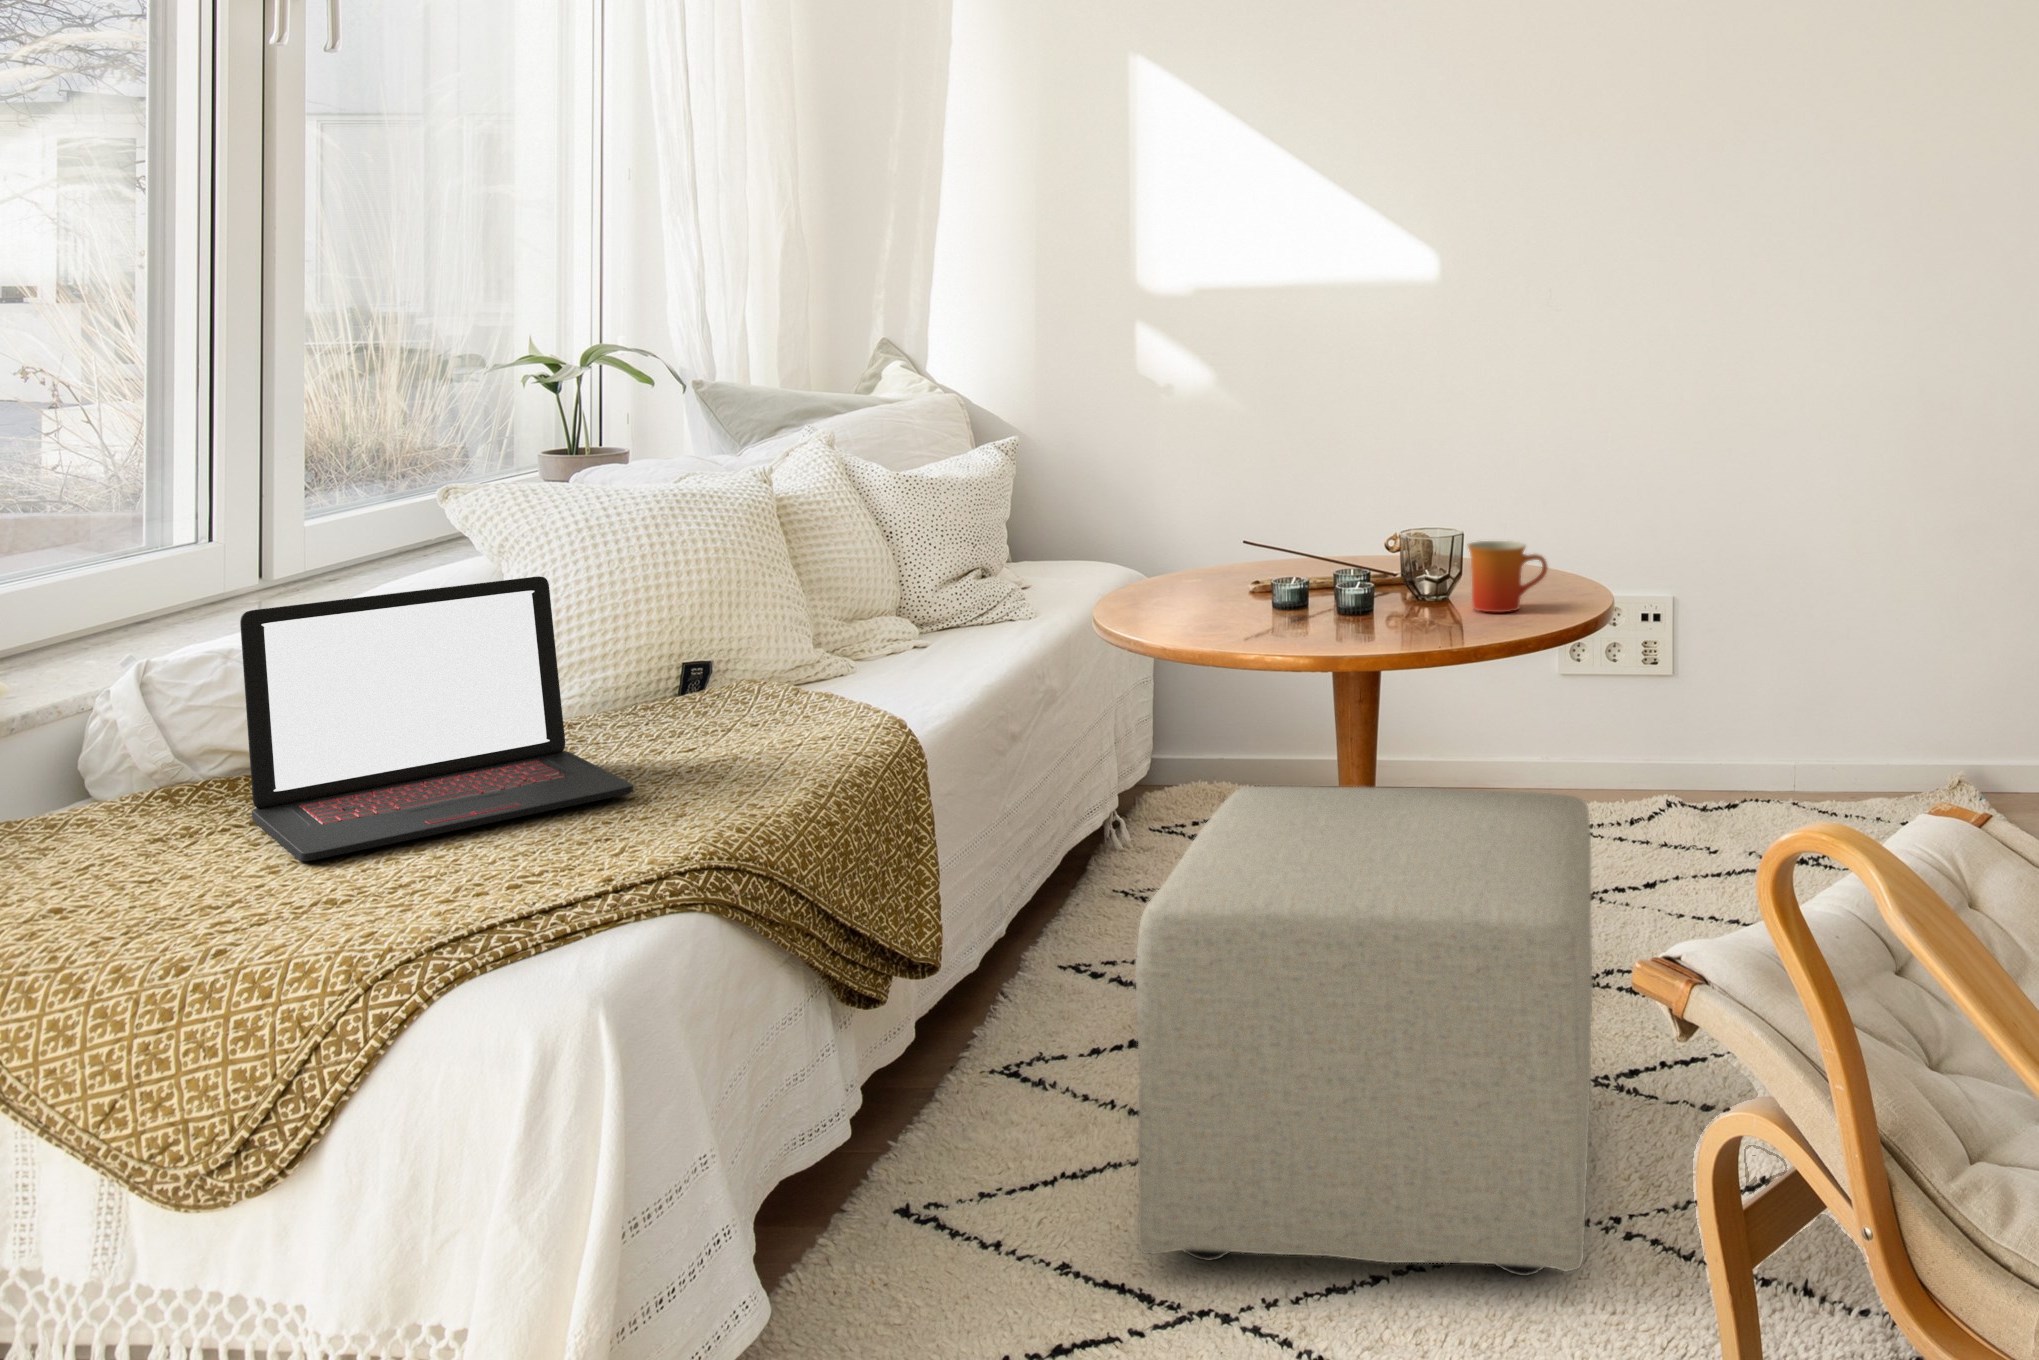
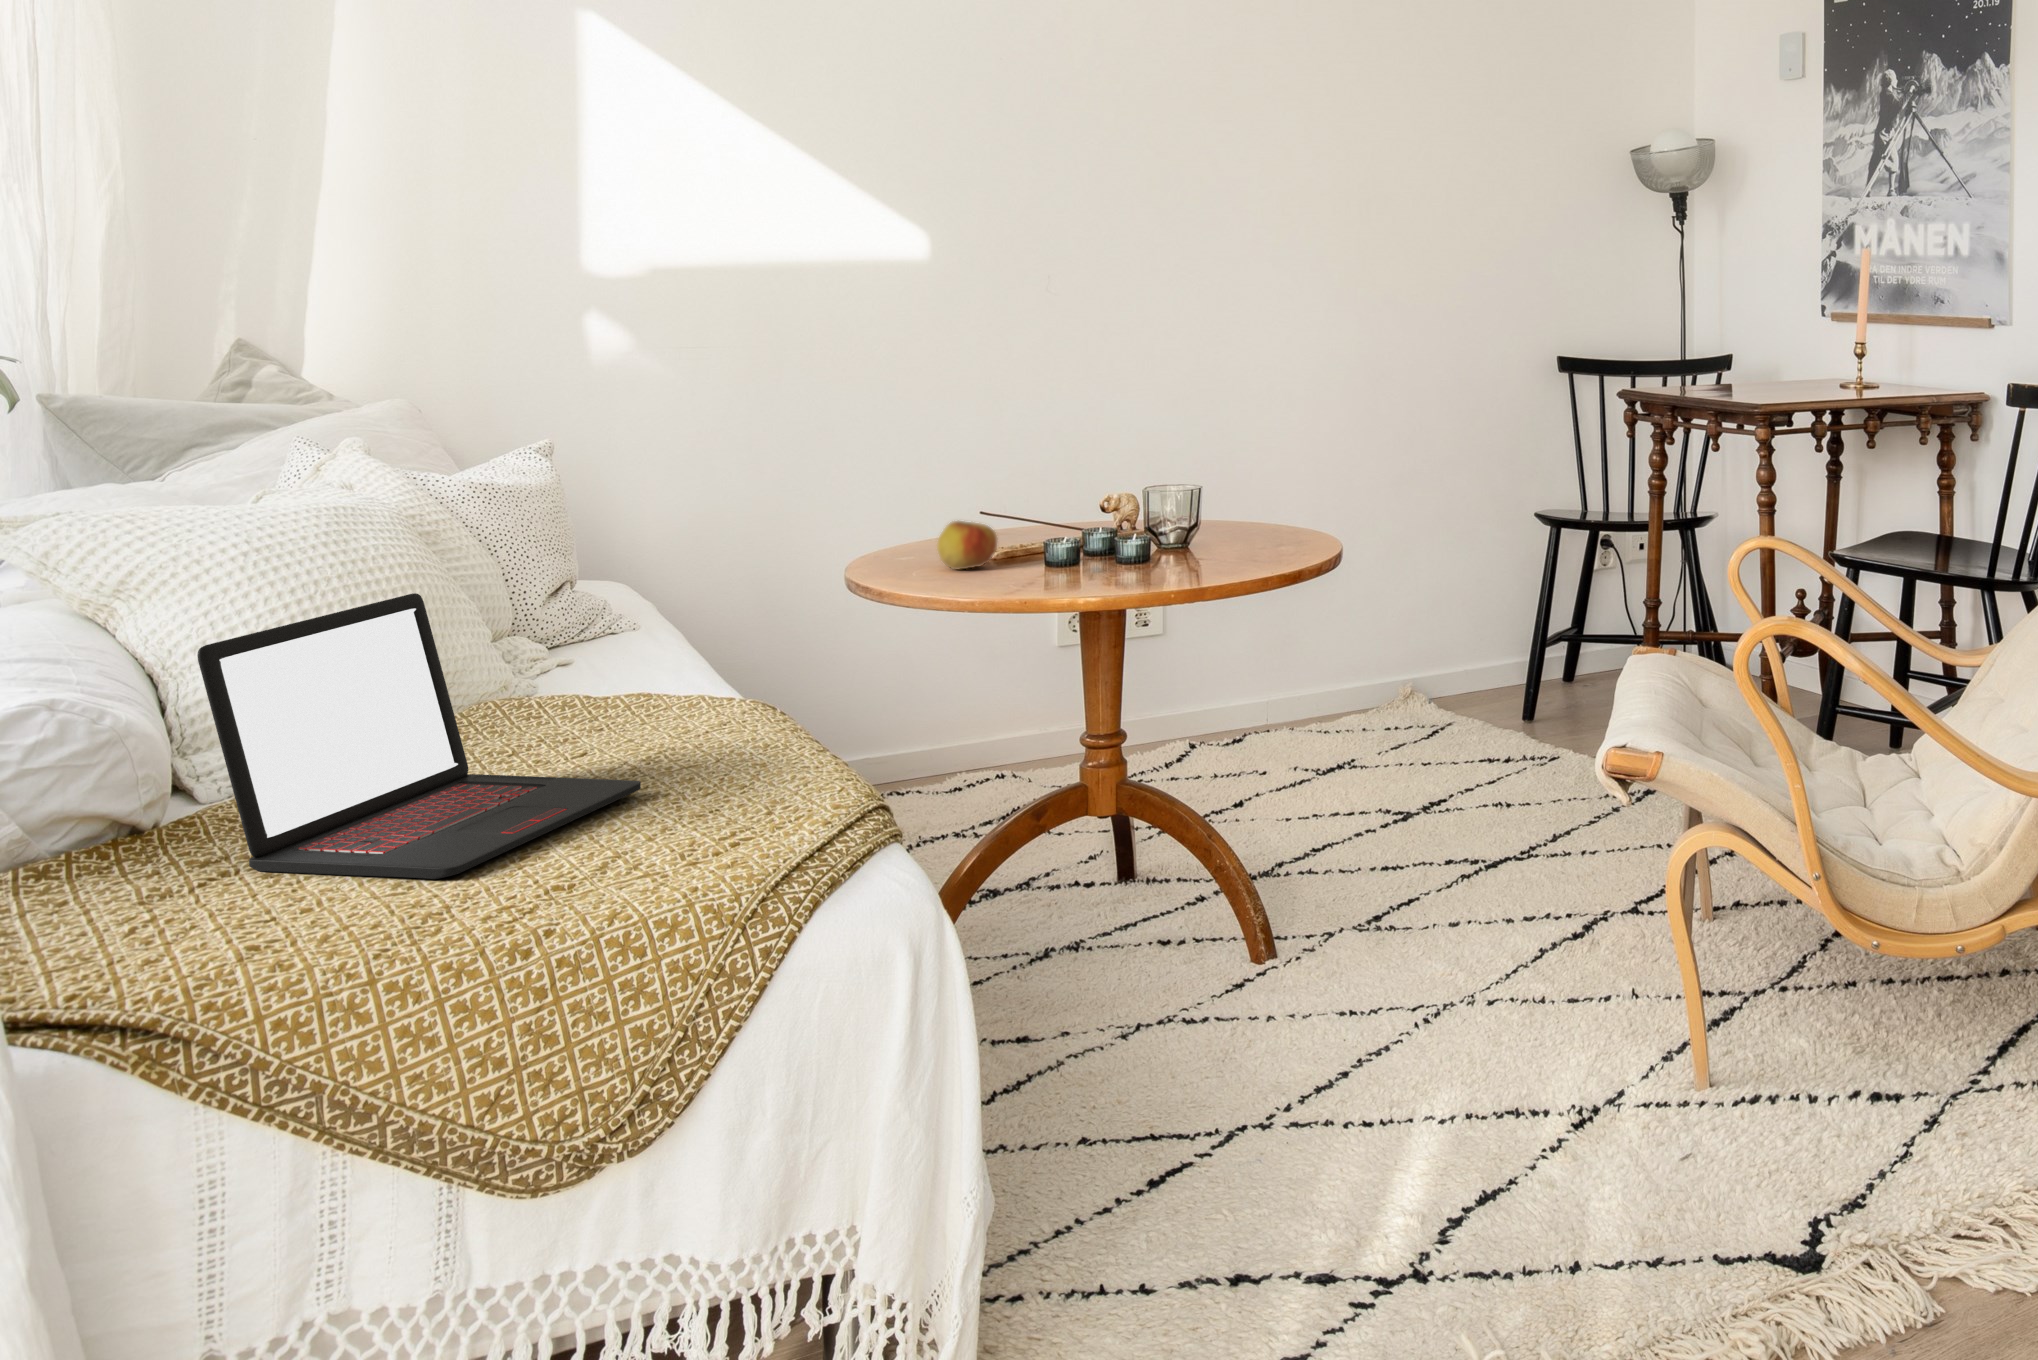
mug: present [1468,541,1547,612] -> none [1200,498,1267,559]
apple: none [1216,543,1277,595] -> present [937,521,997,570]
ottoman: present [1136,786,1593,1276] -> none [1072,695,1508,1089]

